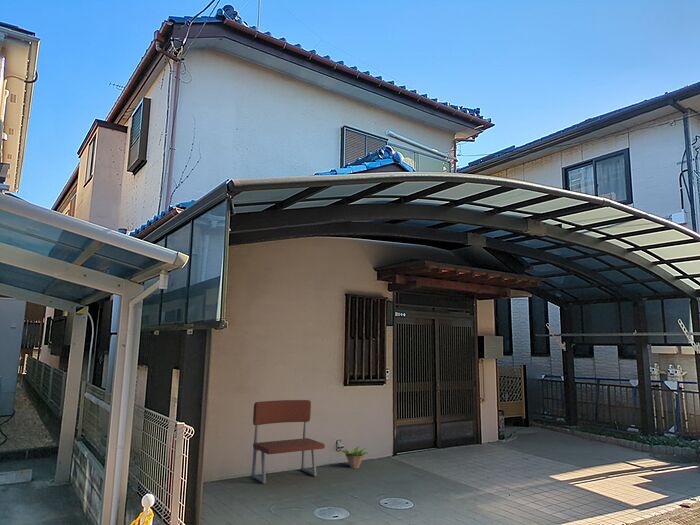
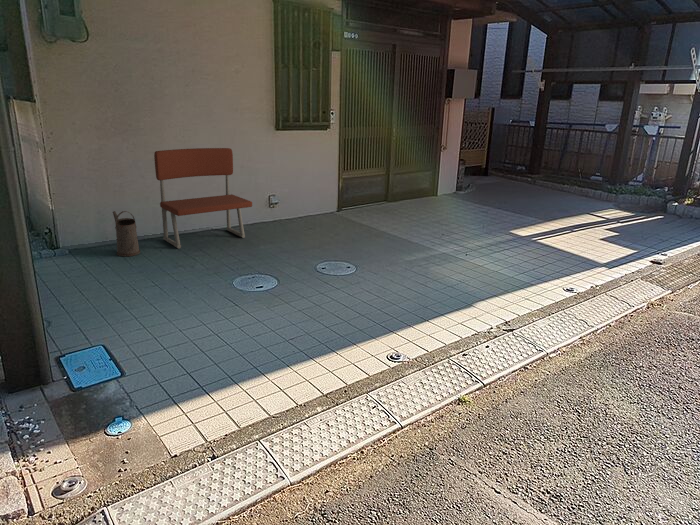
decorative plant: present [341,446,368,468] -> none [273,202,308,227]
watering can: none [216,450,234,489] -> present [113,211,140,256]

